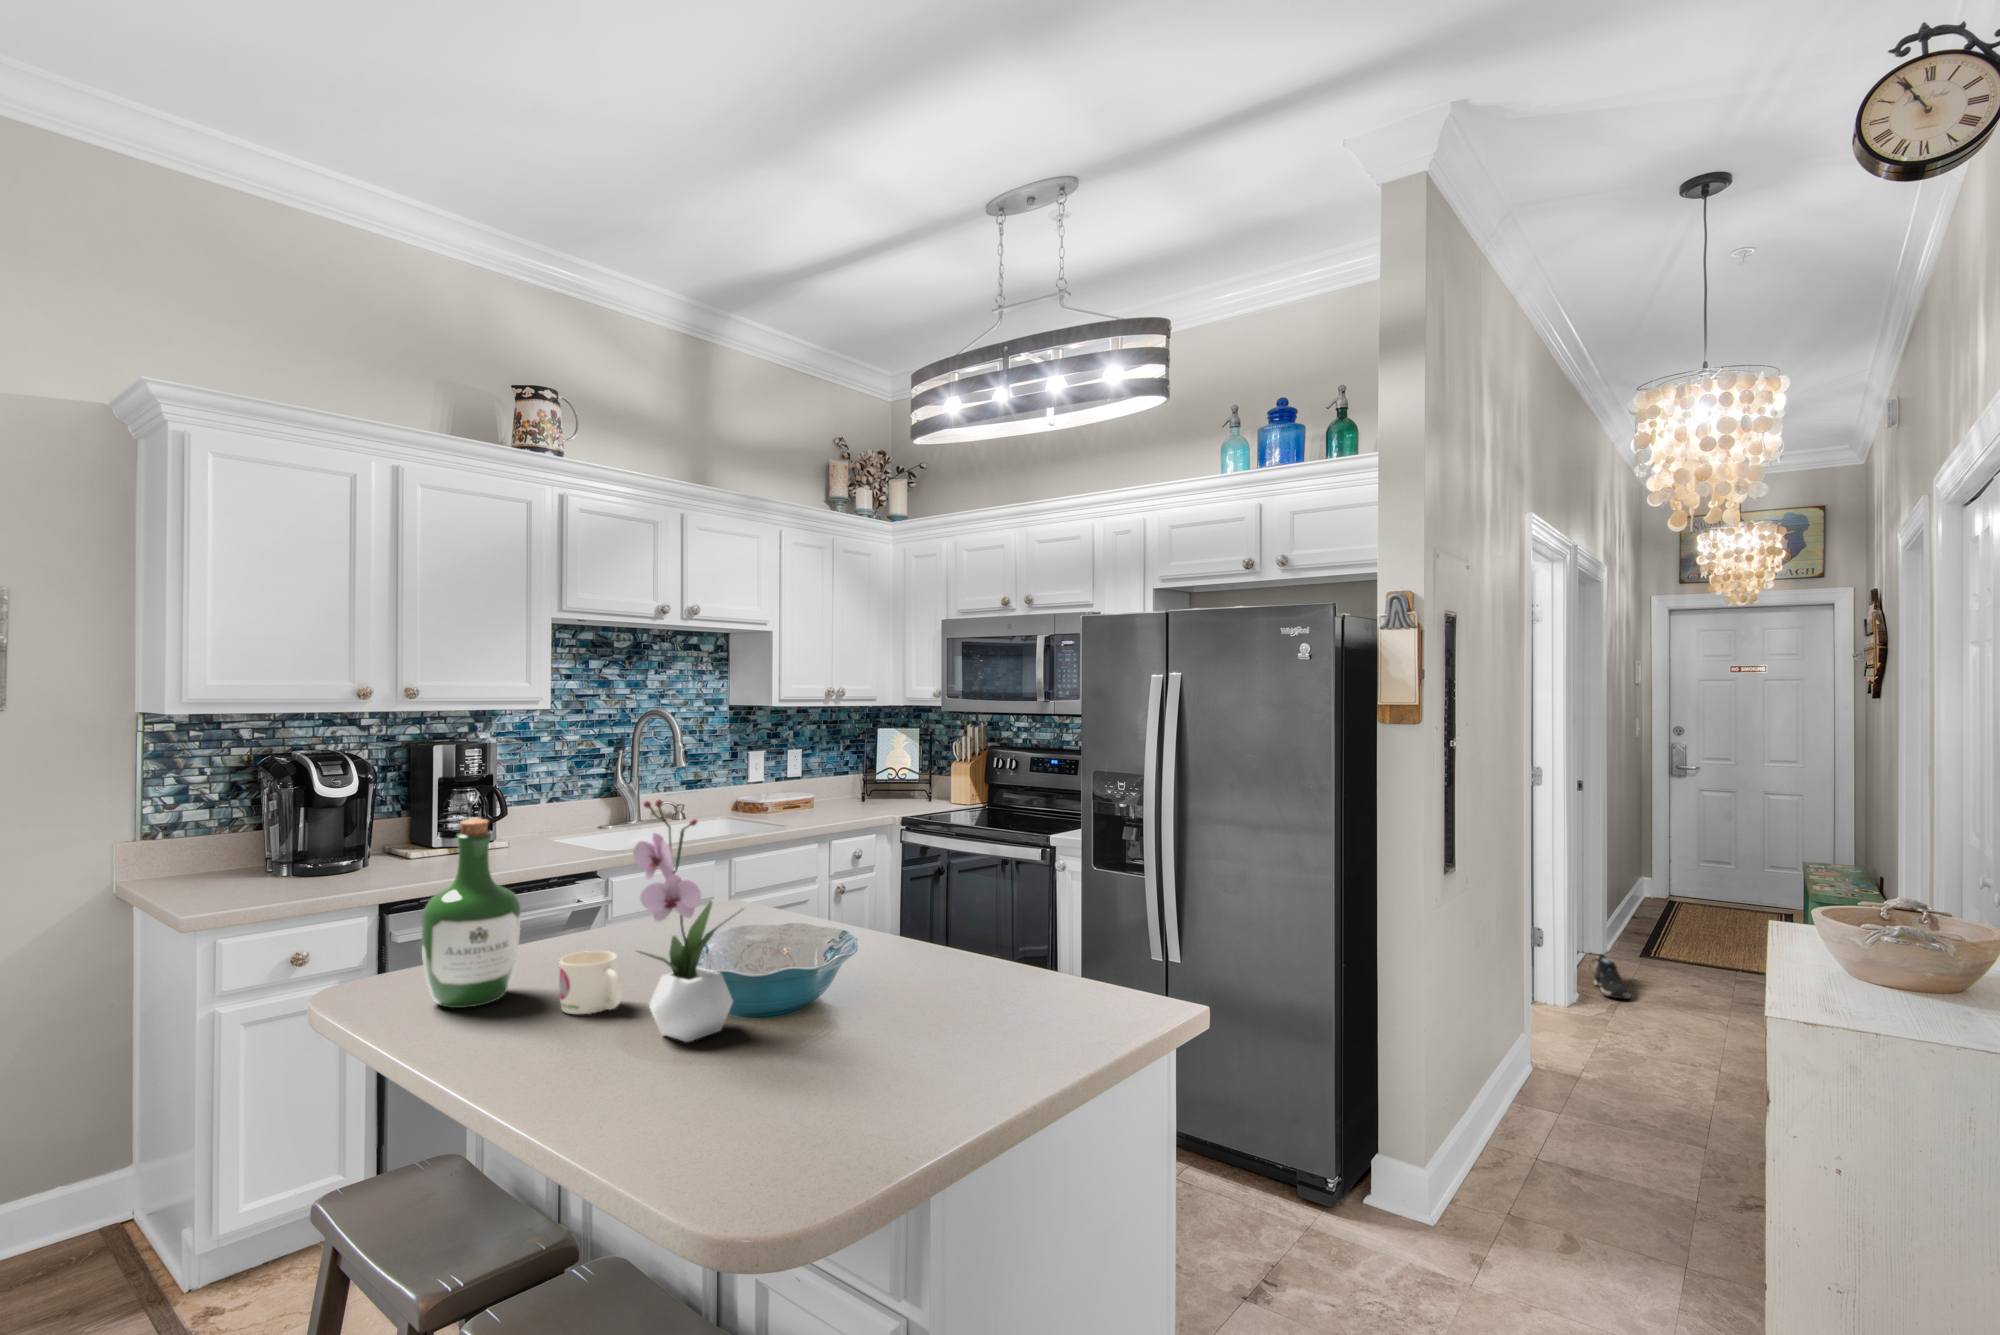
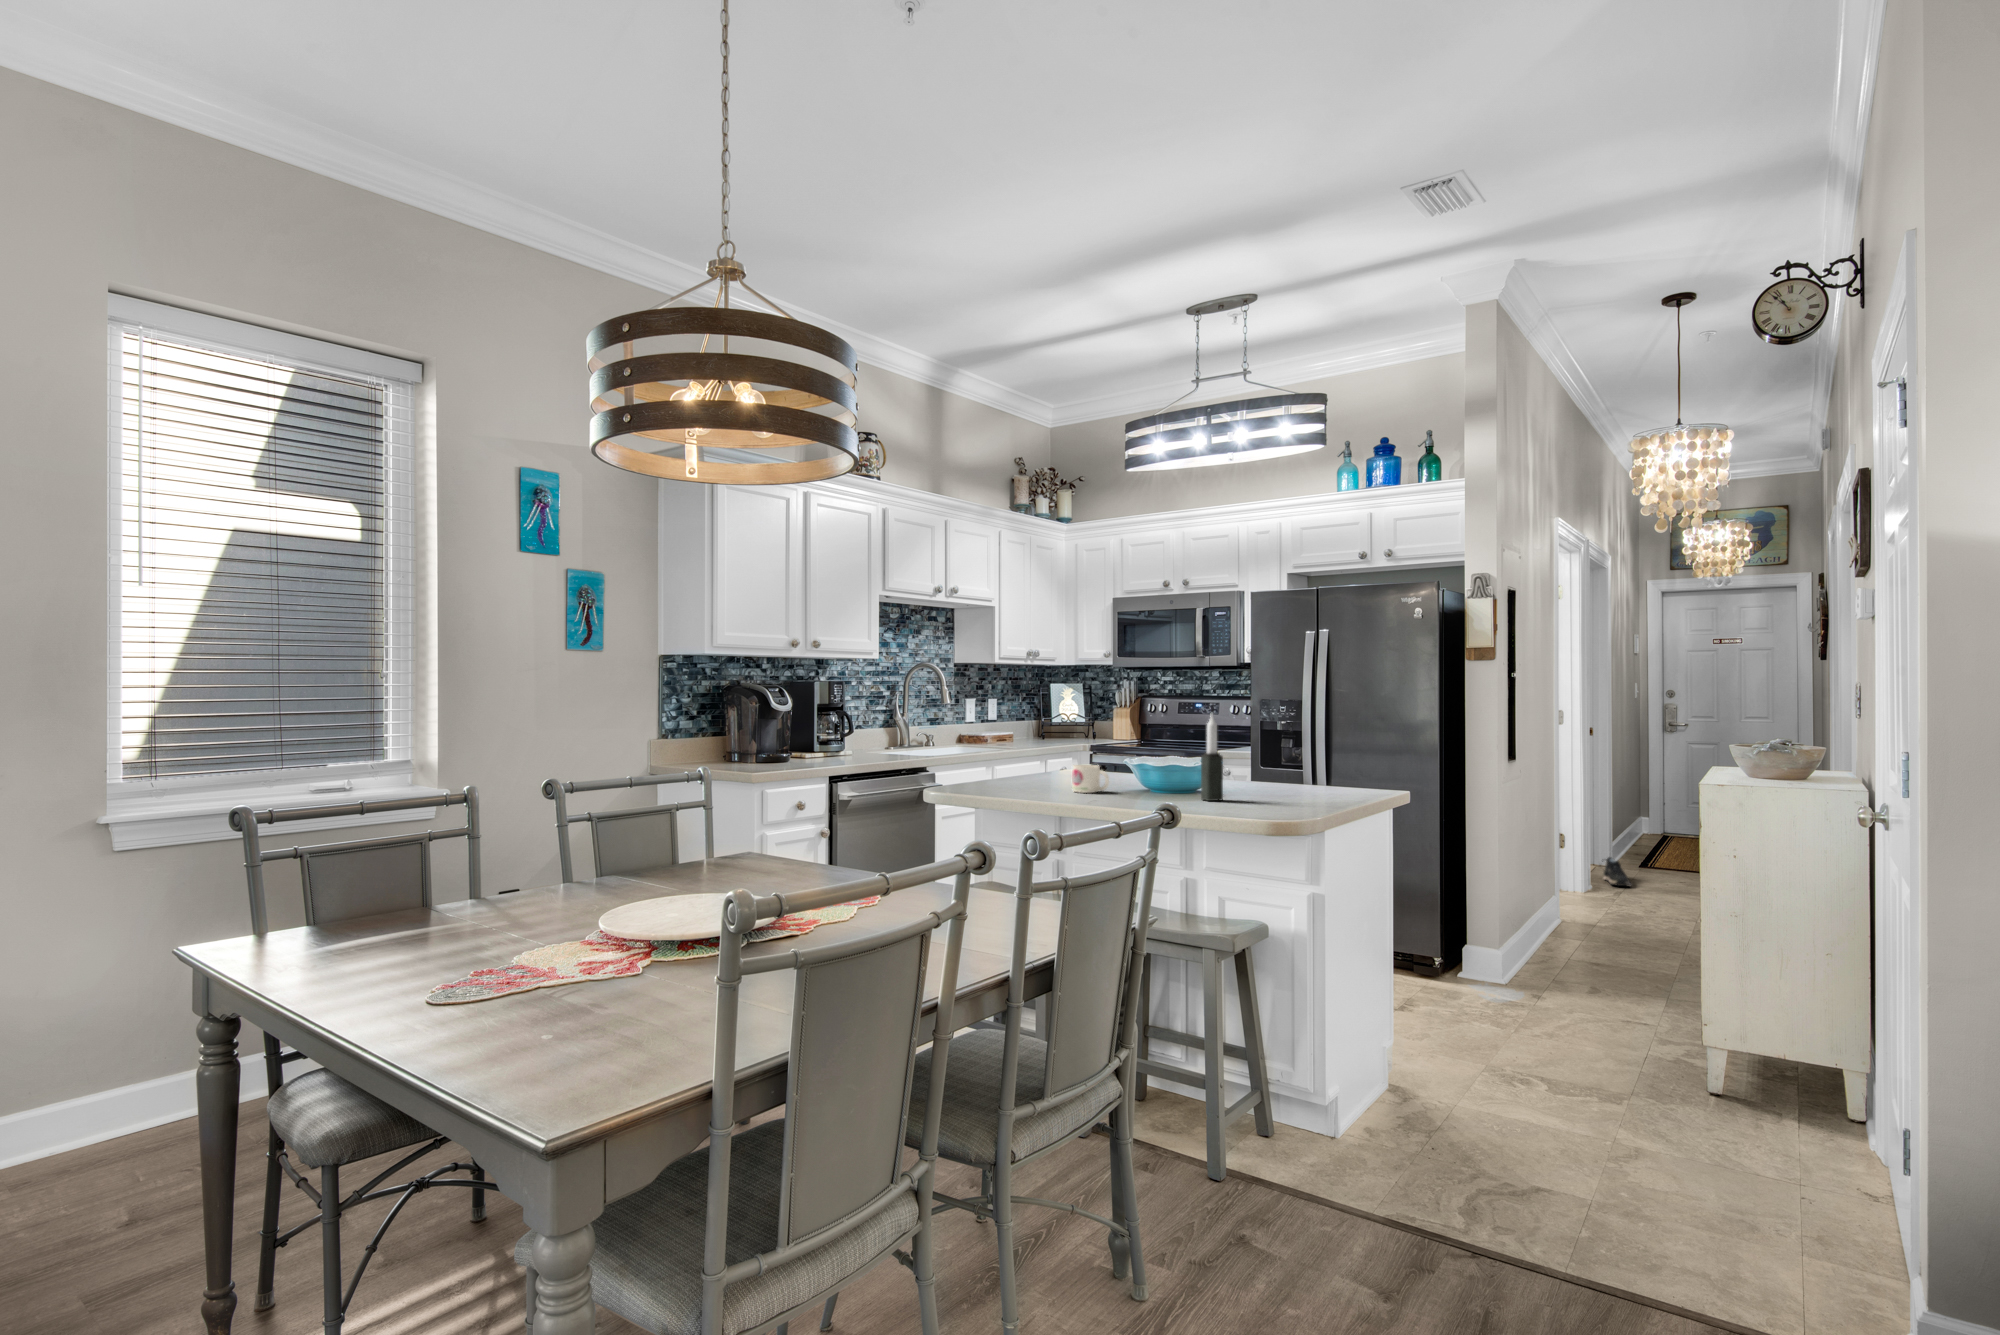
flower arrangement: present [633,800,740,1042] -> none [1134,678,1182,797]
wine bottle: present [422,818,520,1008] -> none [995,693,1043,792]
candle: none [748,879,788,1067] -> present [1201,714,1223,801]

